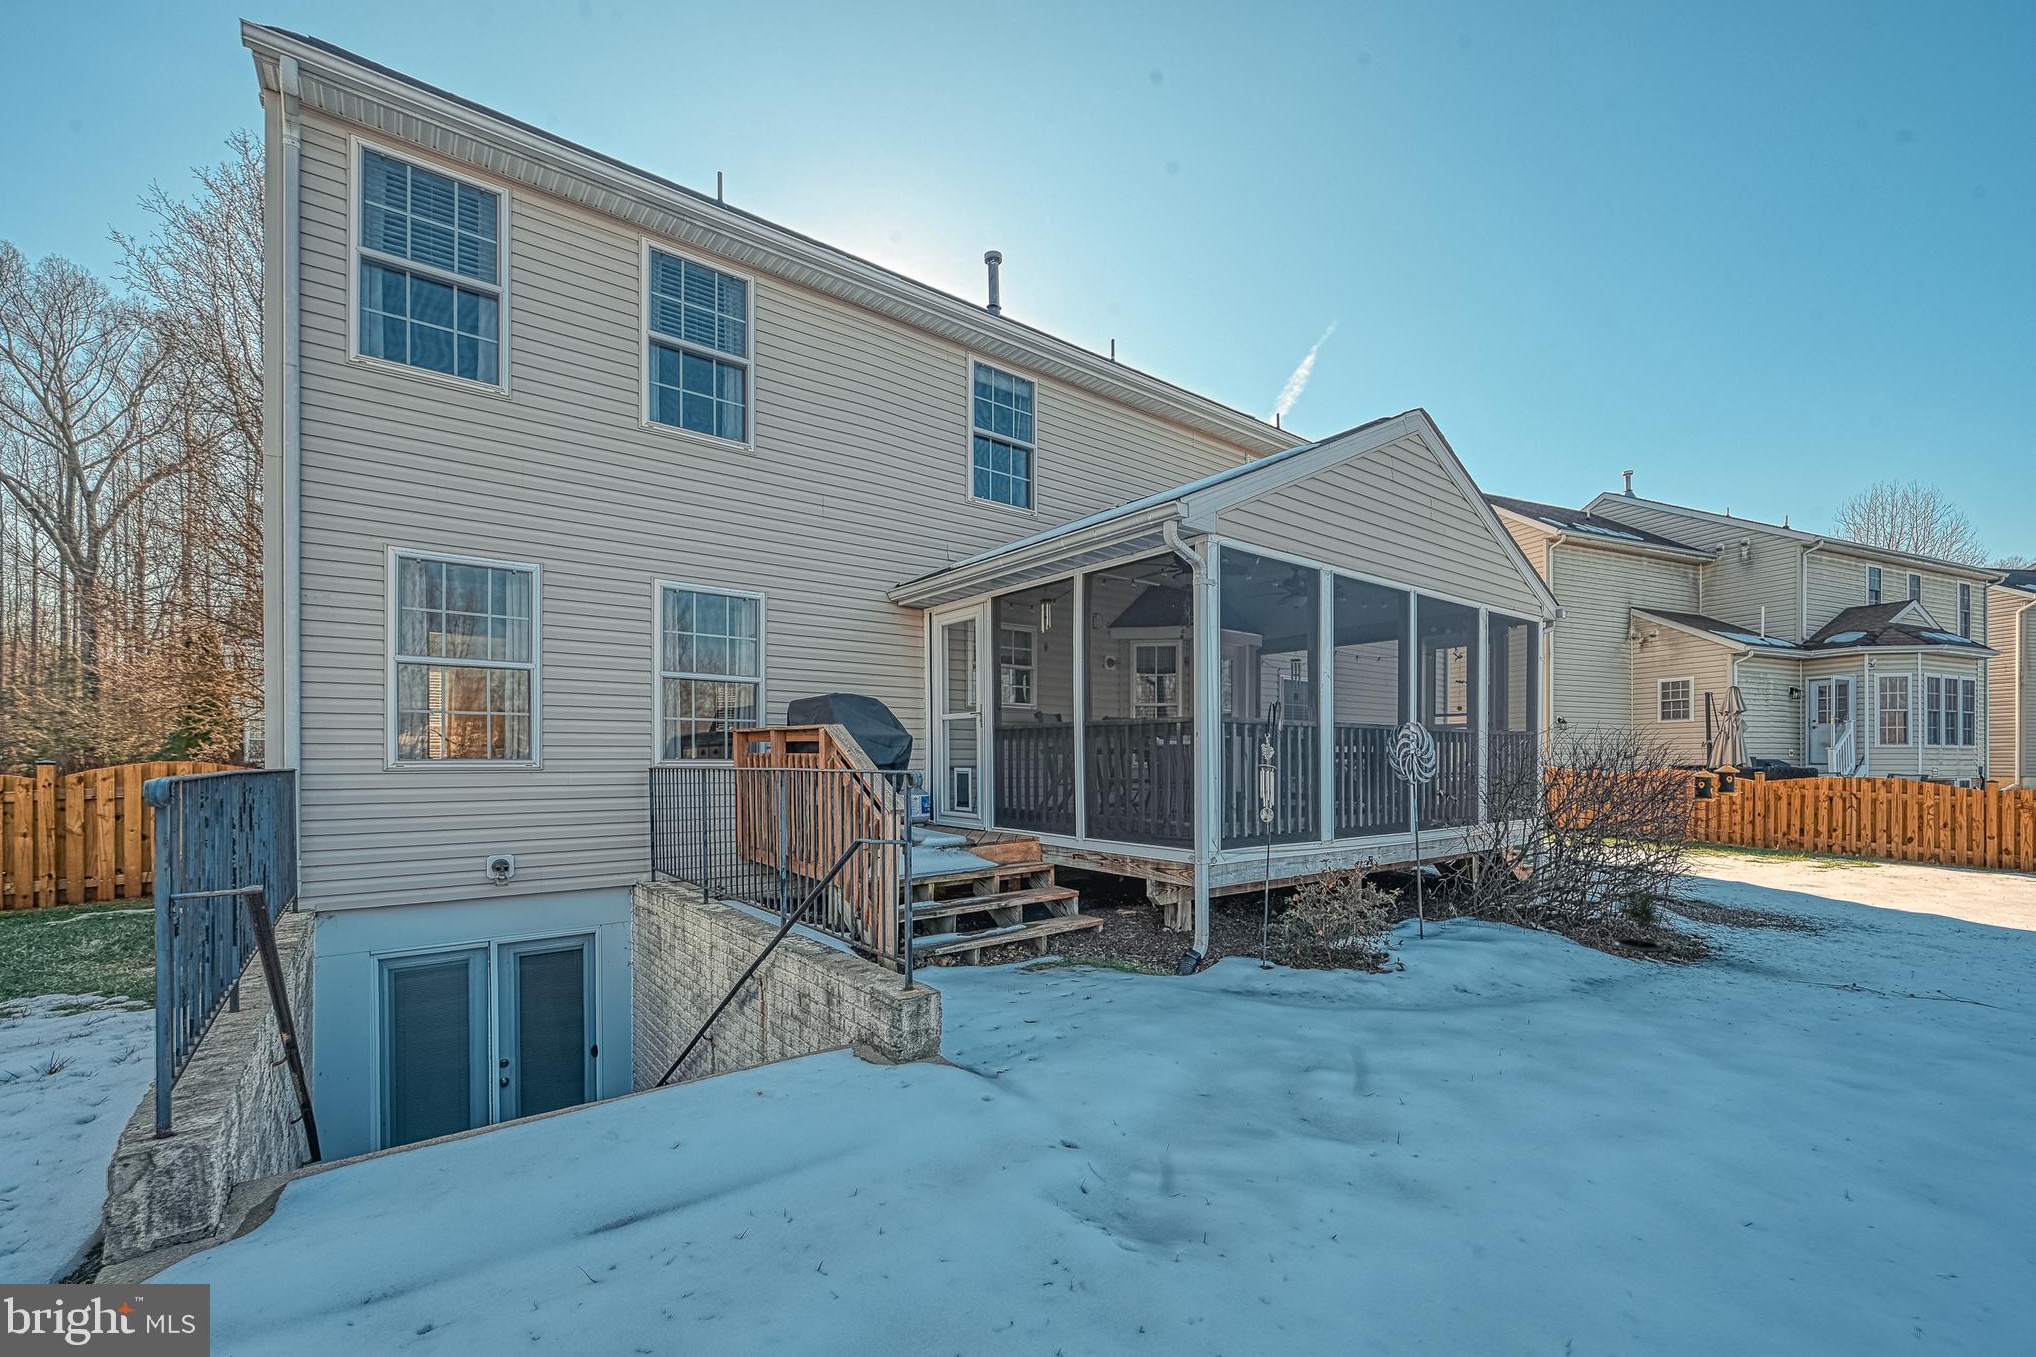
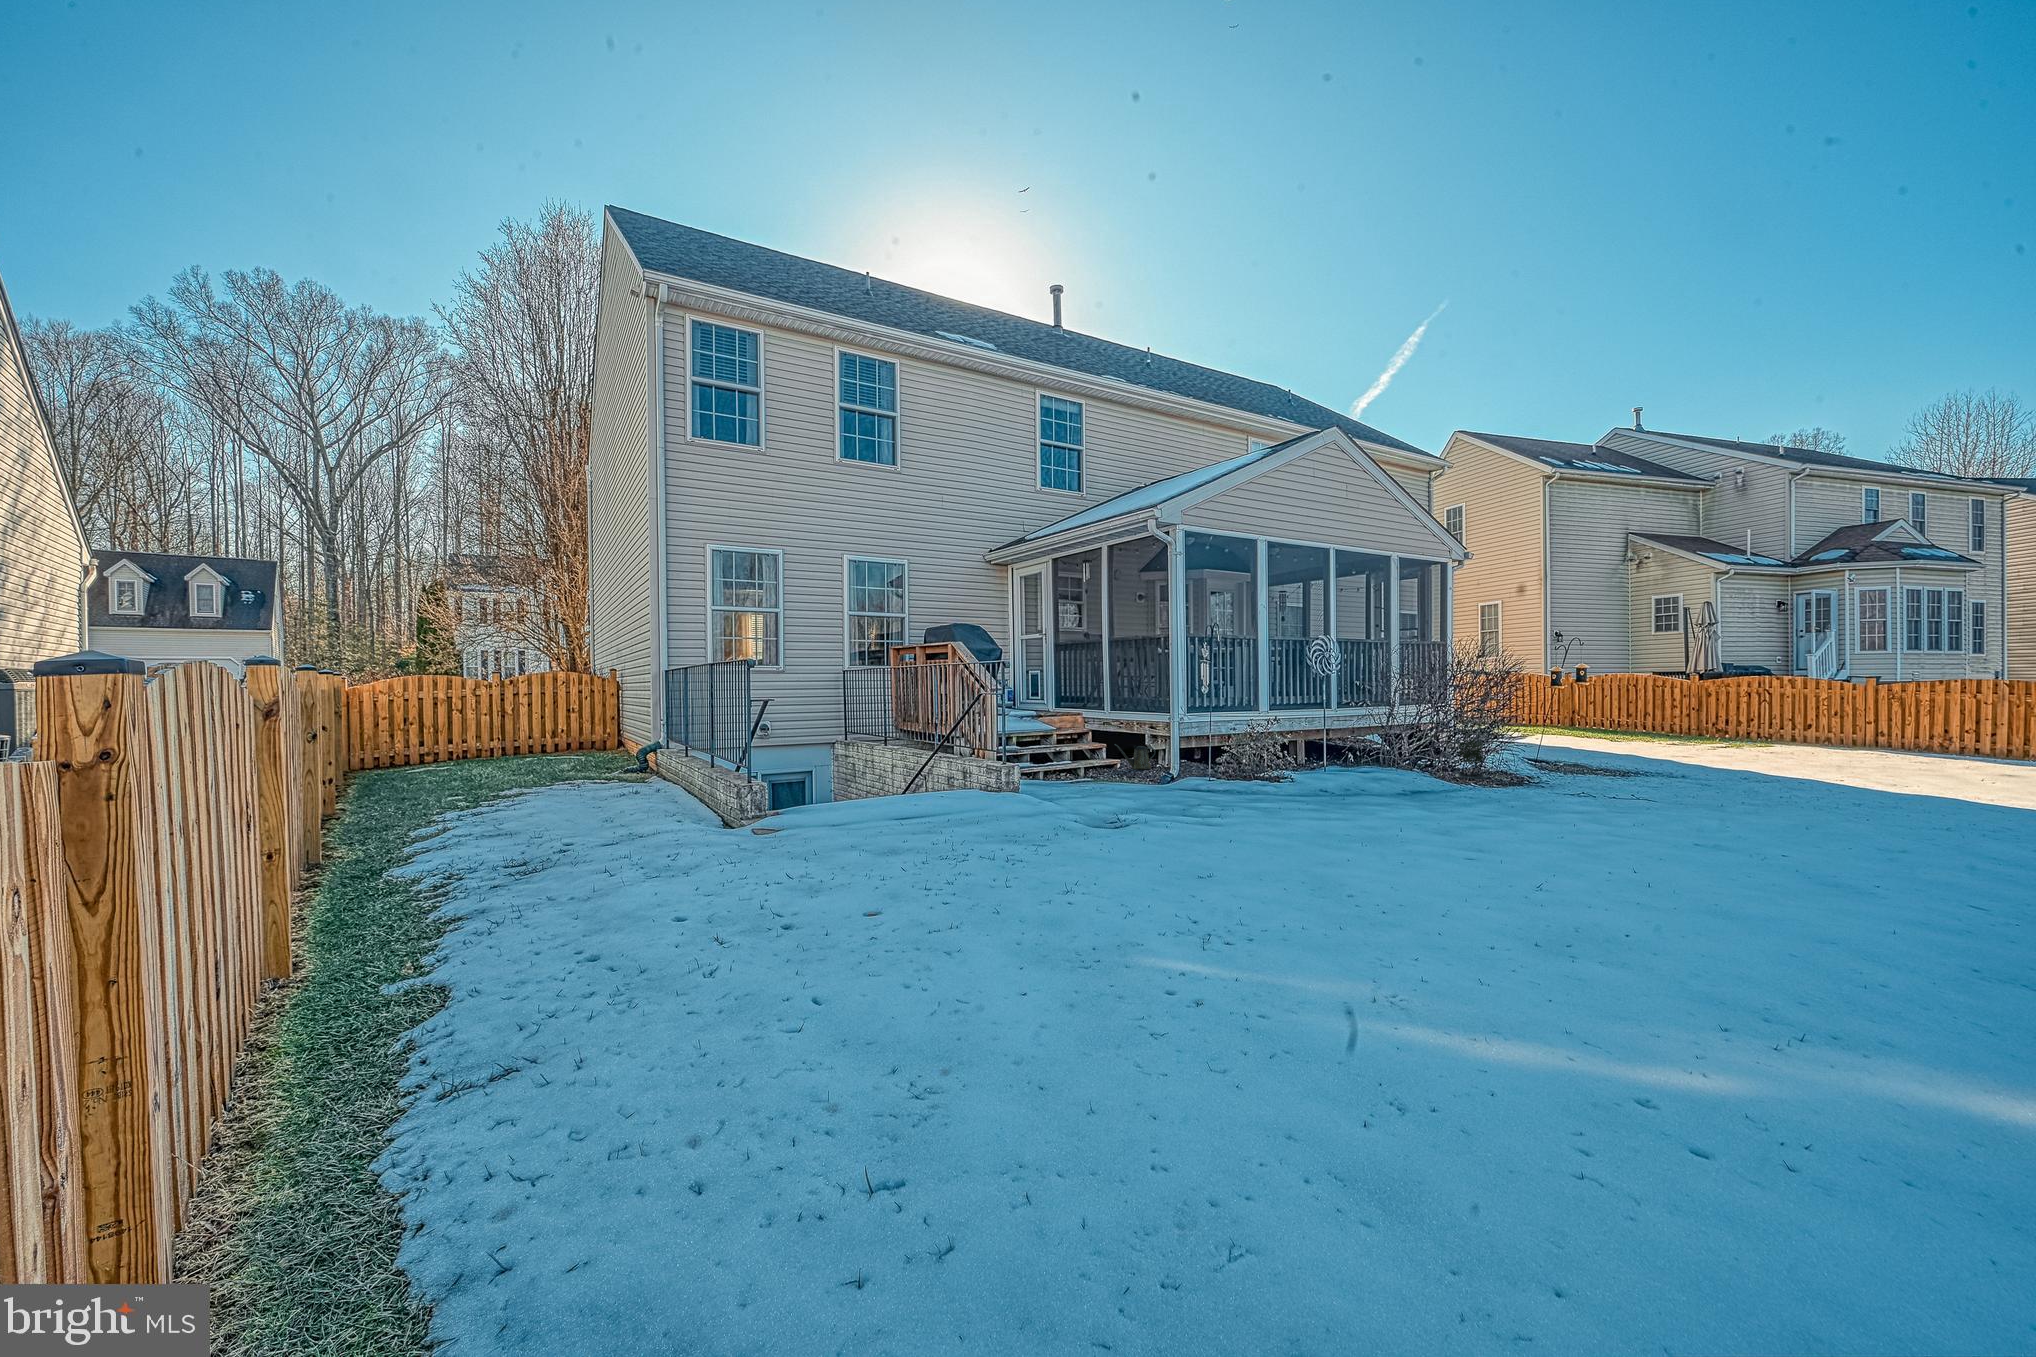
watering can: none [1101,897,1166,939] -> present [1114,744,1155,769]

